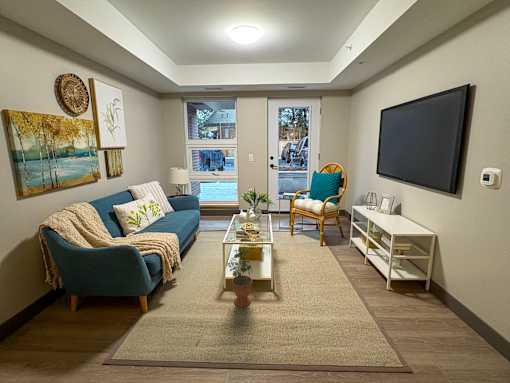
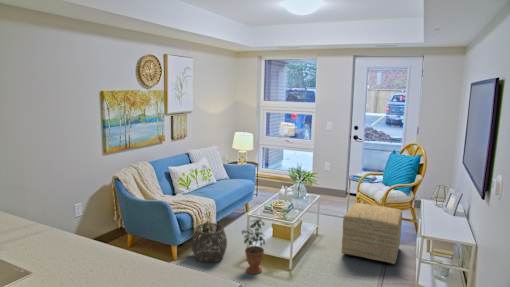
ottoman: none [300,216,355,264] -> present [342,203,402,264]
woven basket: none [163,260,205,308] -> present [191,223,227,263]

